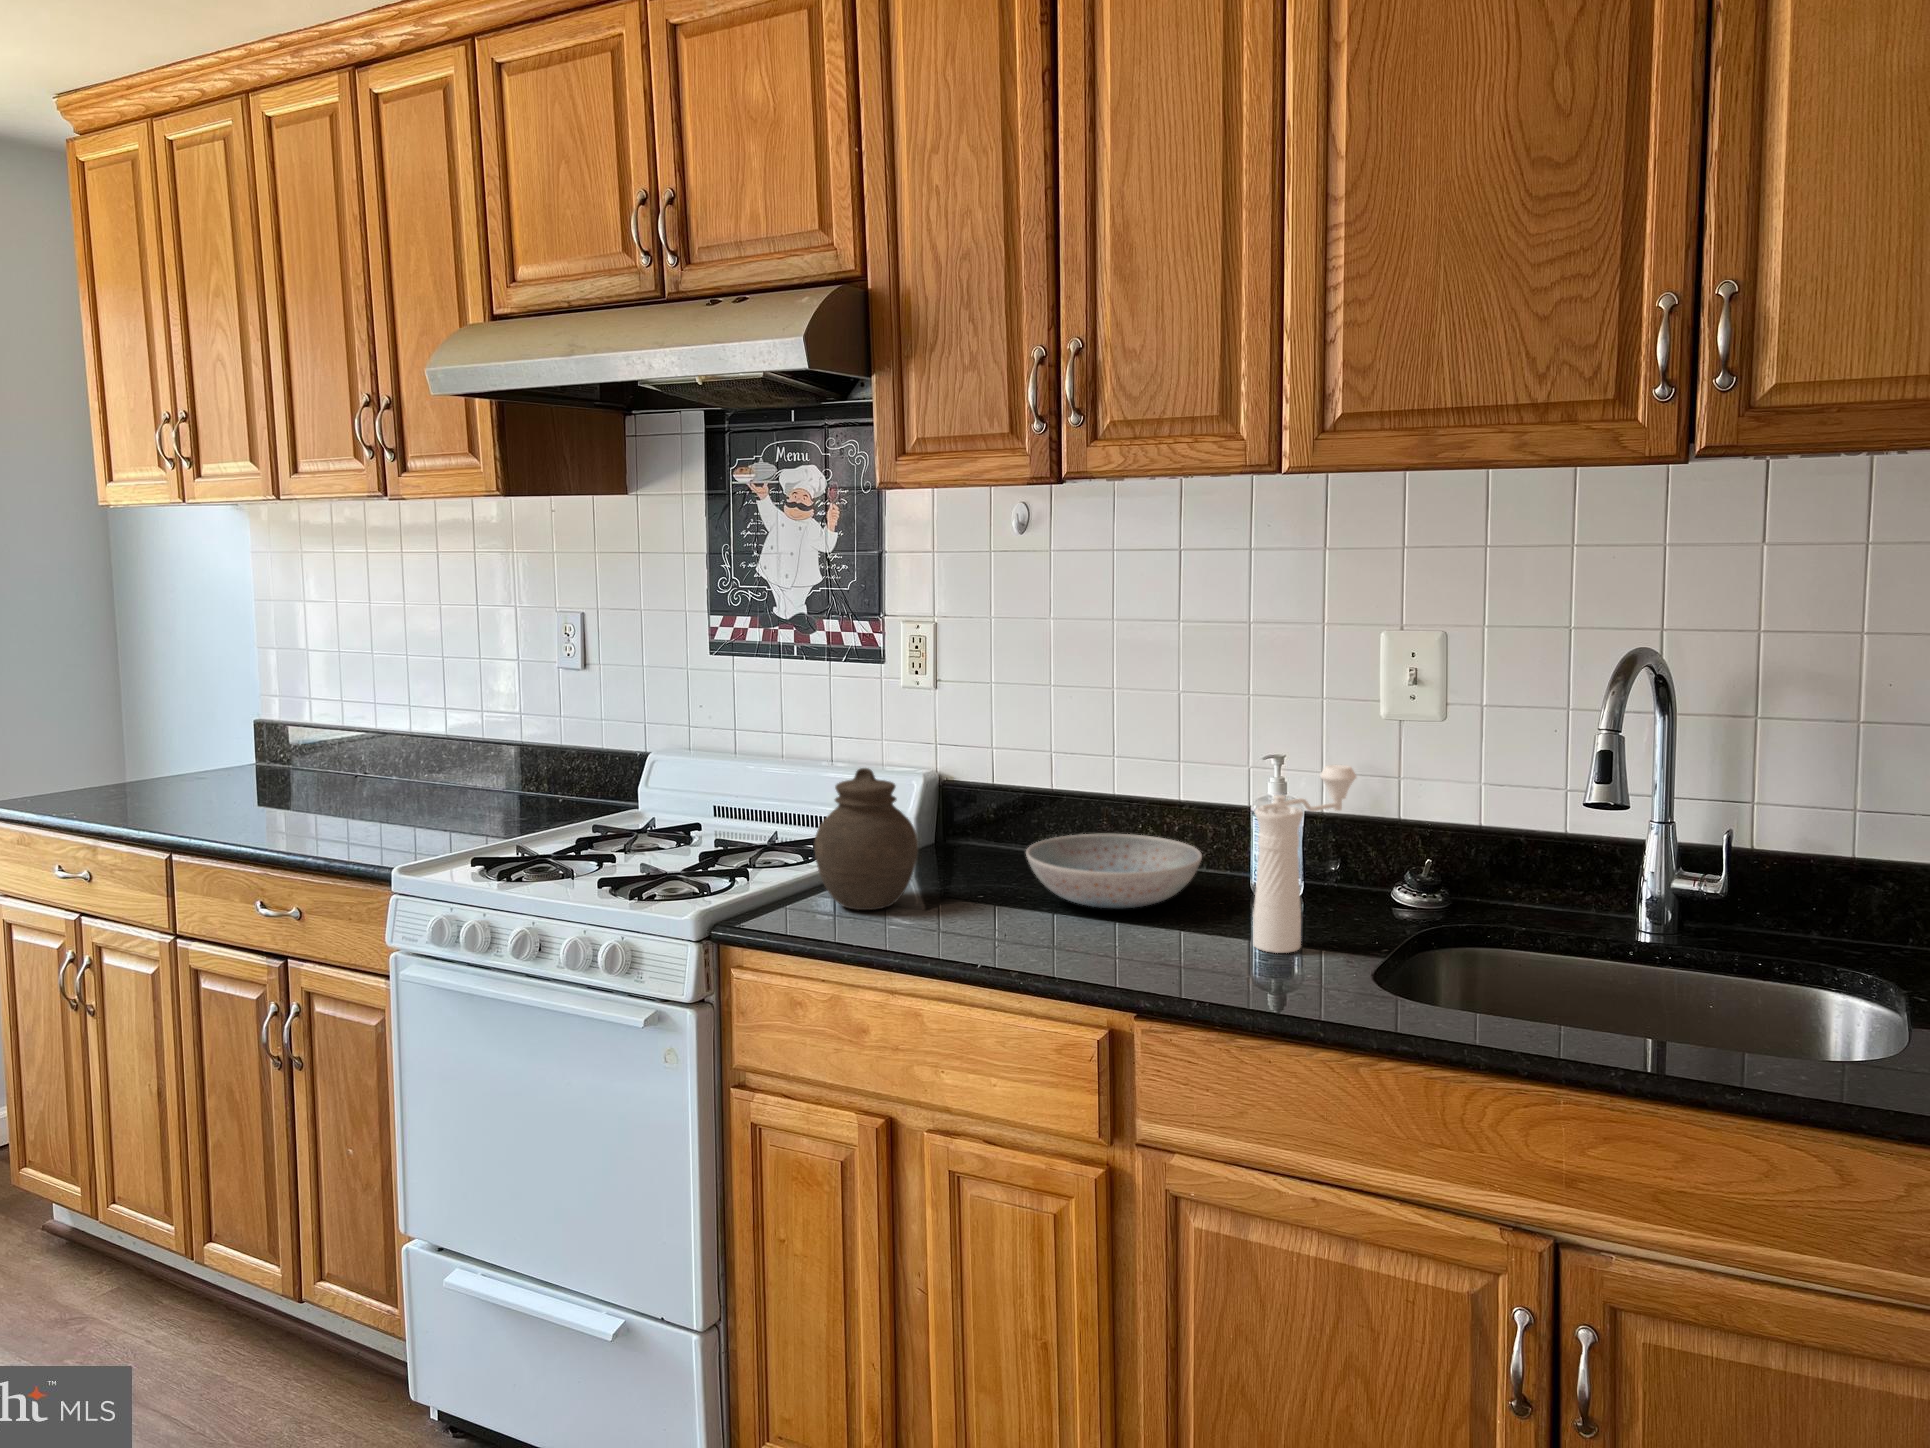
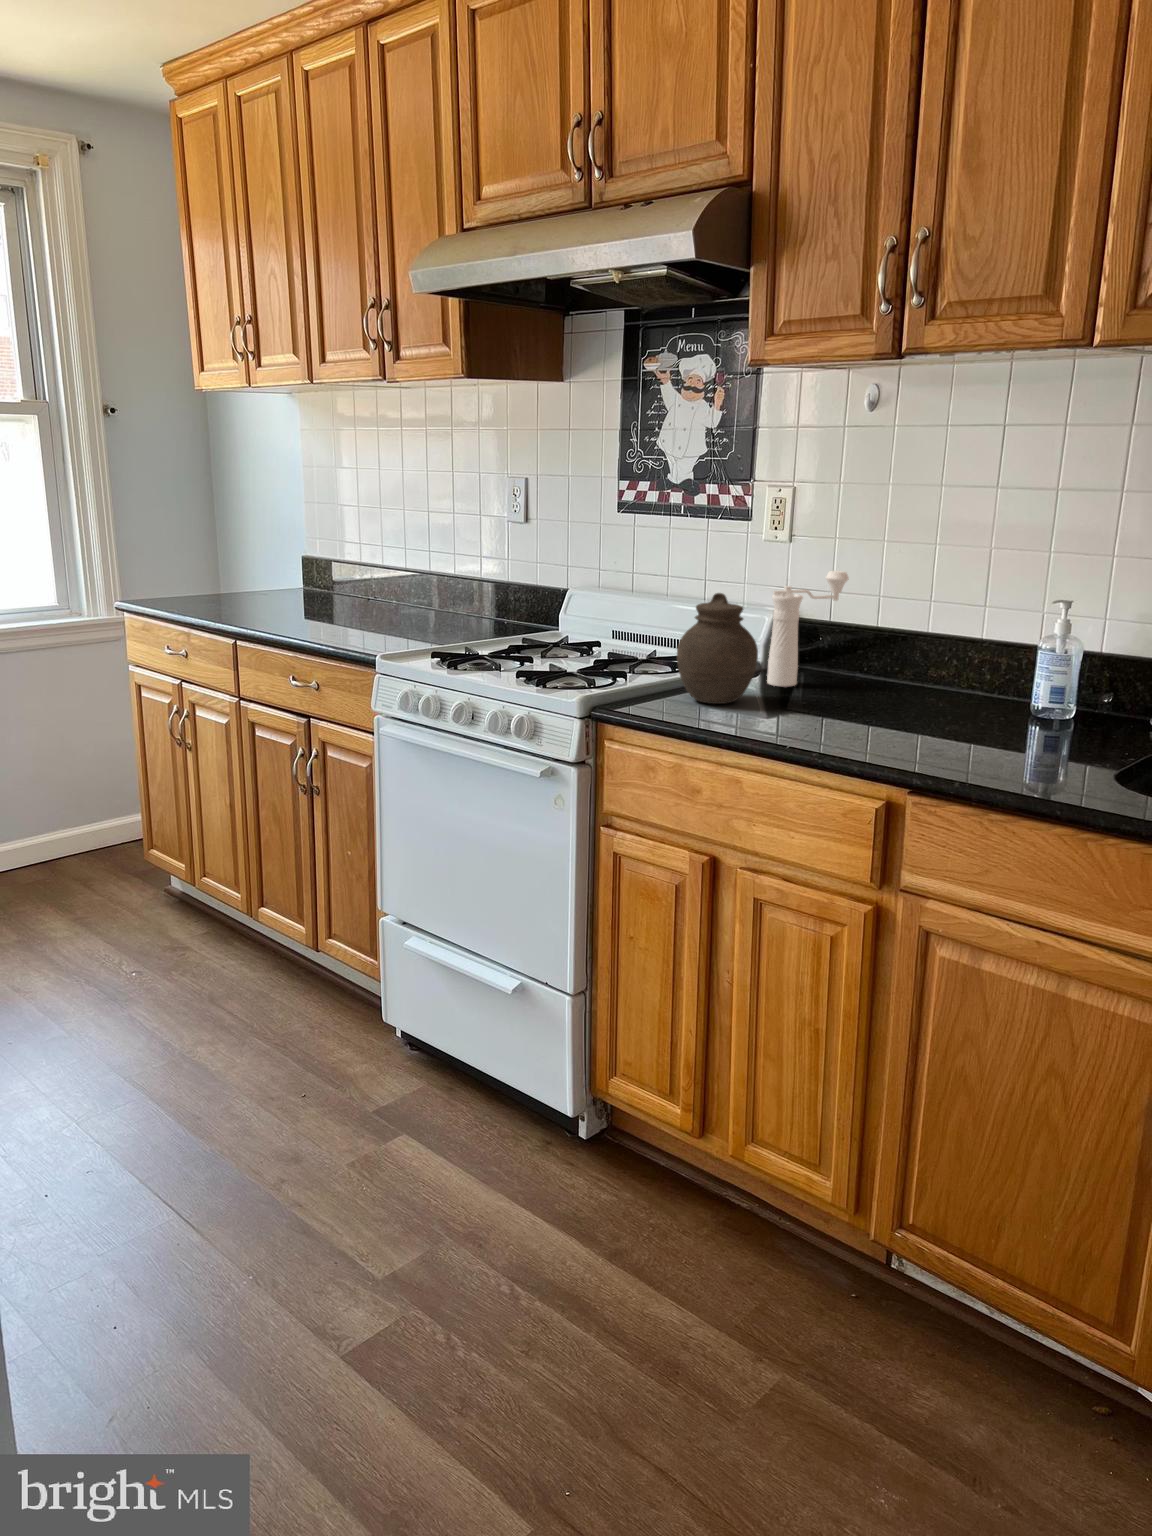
pepper mill: present [1253,765,1356,953] -> present [767,571,849,687]
dish: present [1026,834,1202,909] -> none [844,659,990,715]

